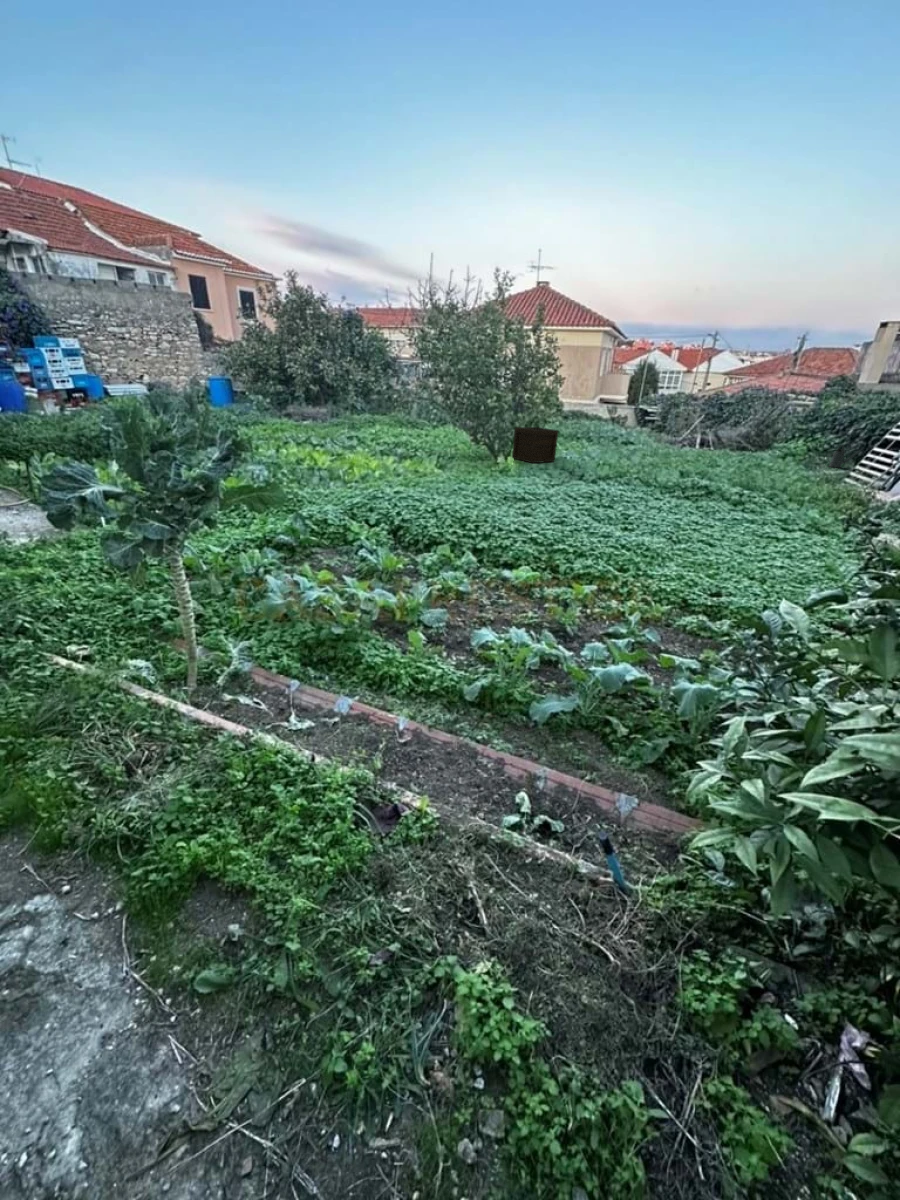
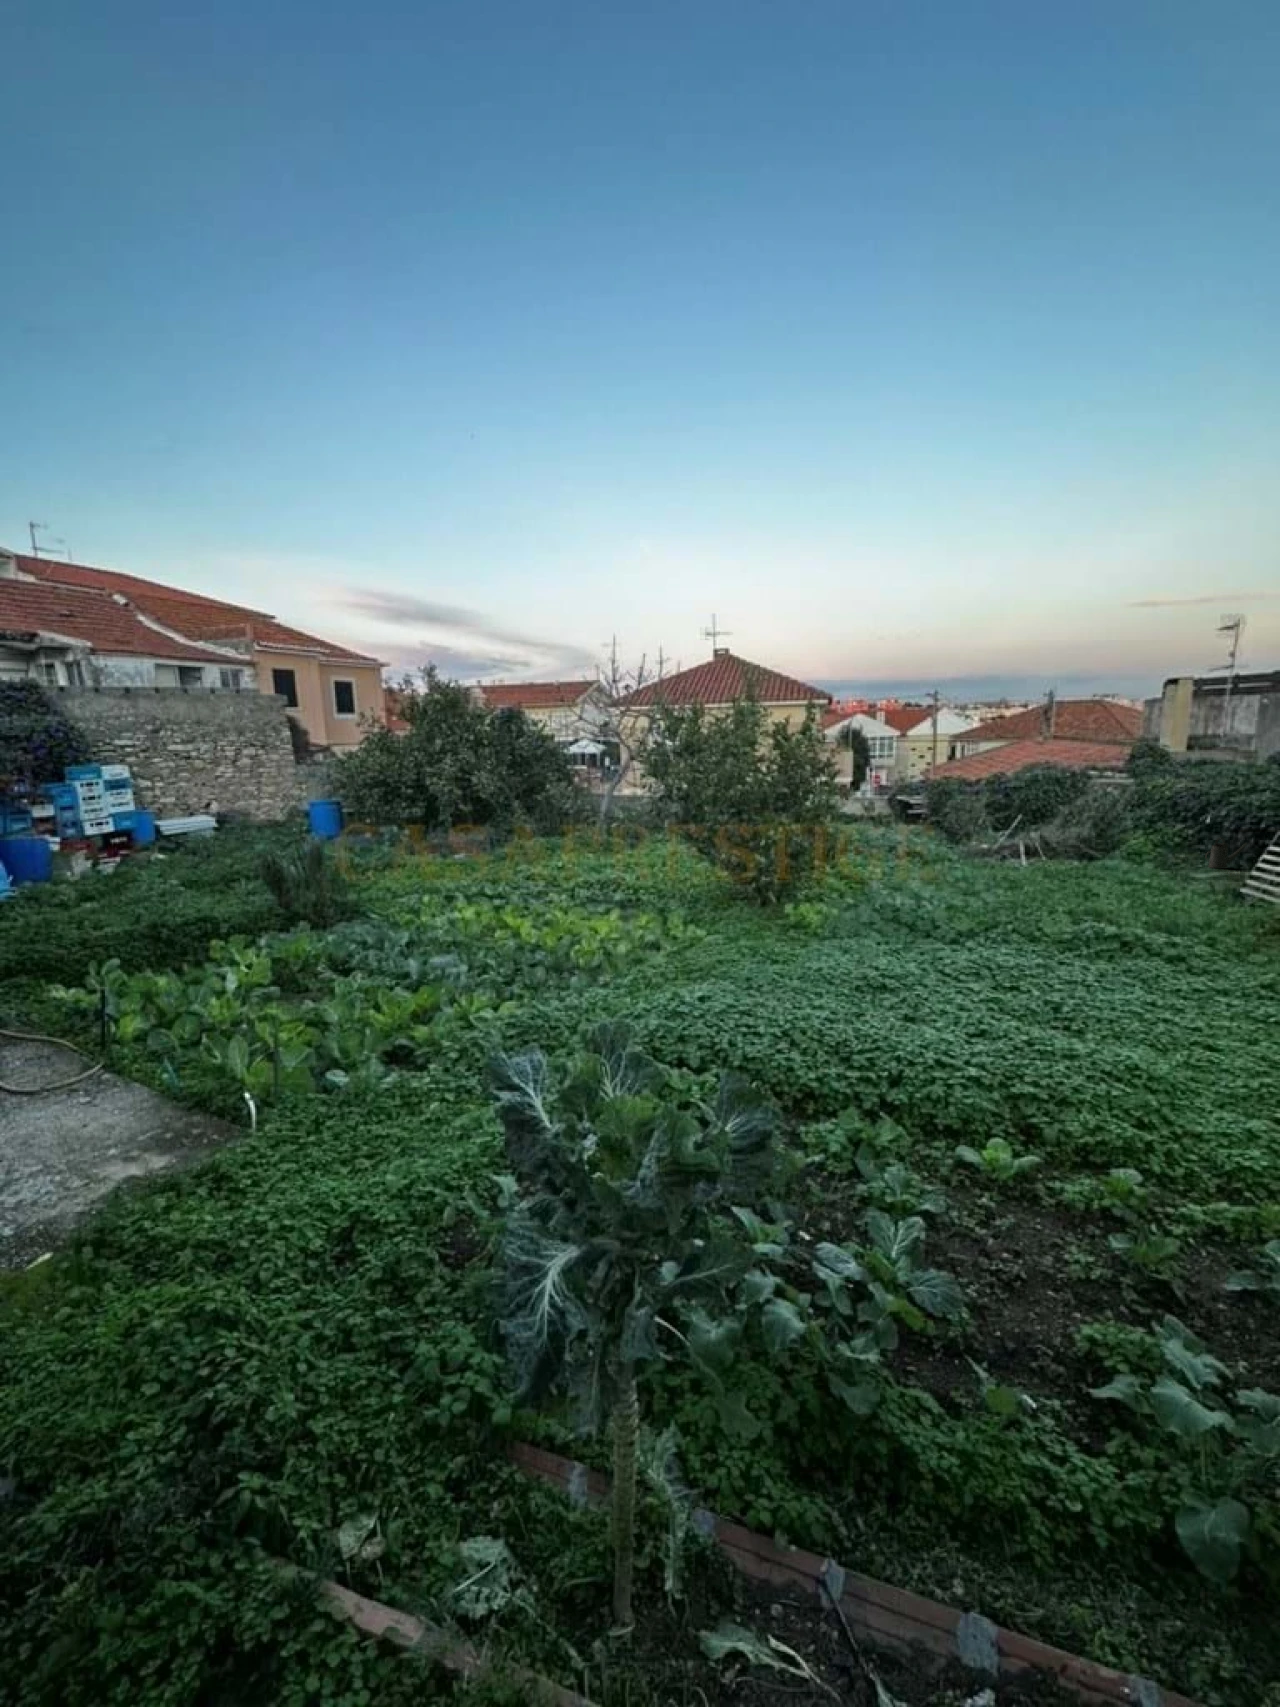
wooden crate: present [512,427,558,463] -> none [791,849,857,903]

